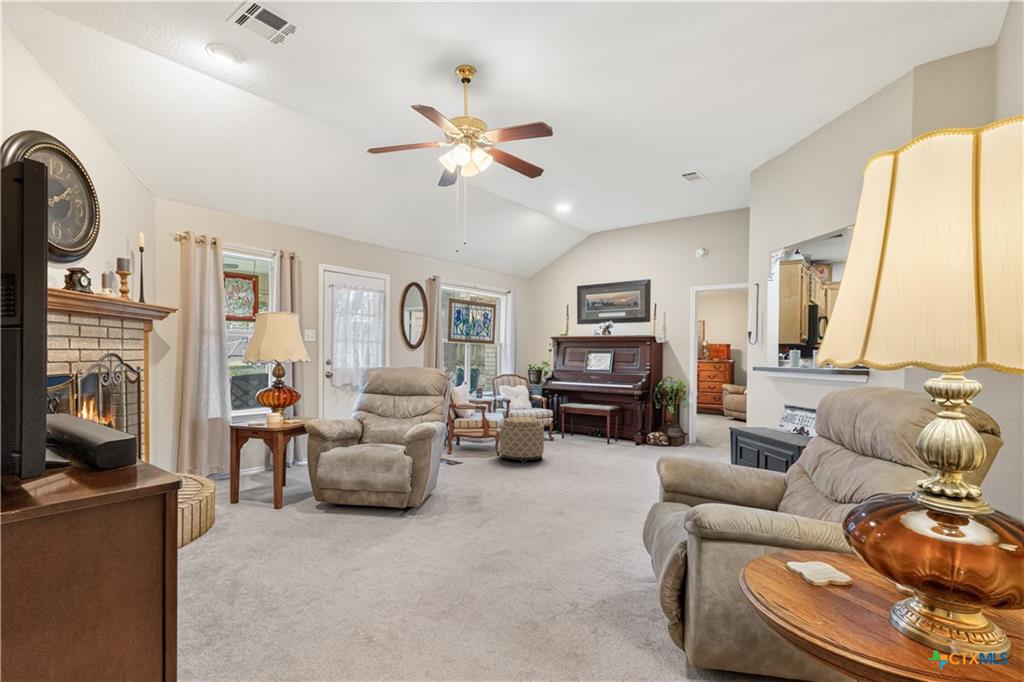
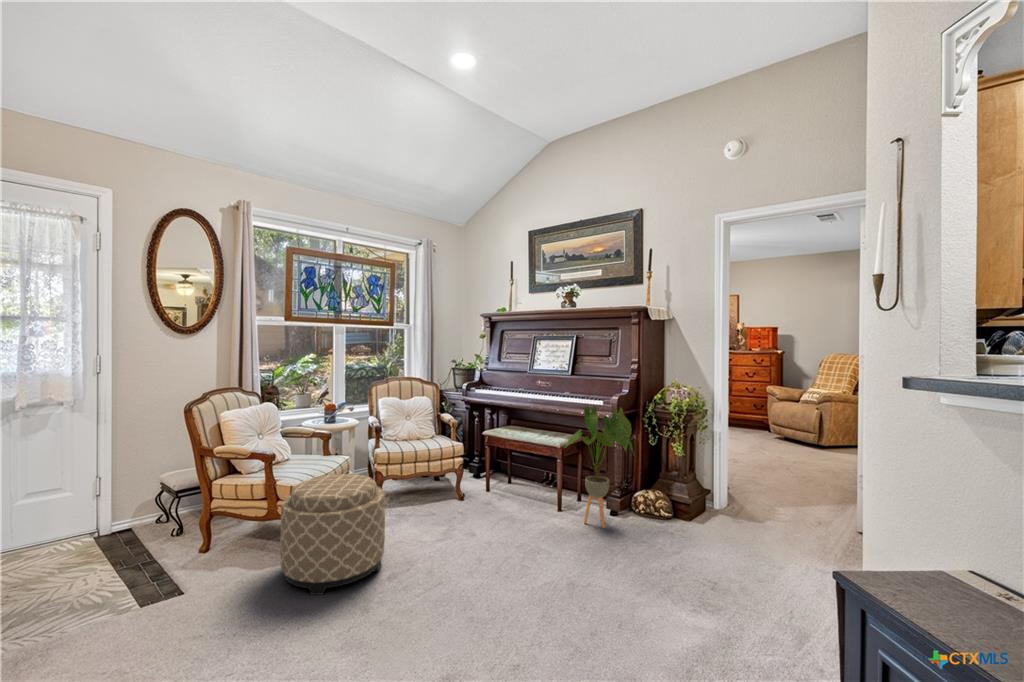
house plant: none [615,387,651,448] -> present [566,406,633,528]

